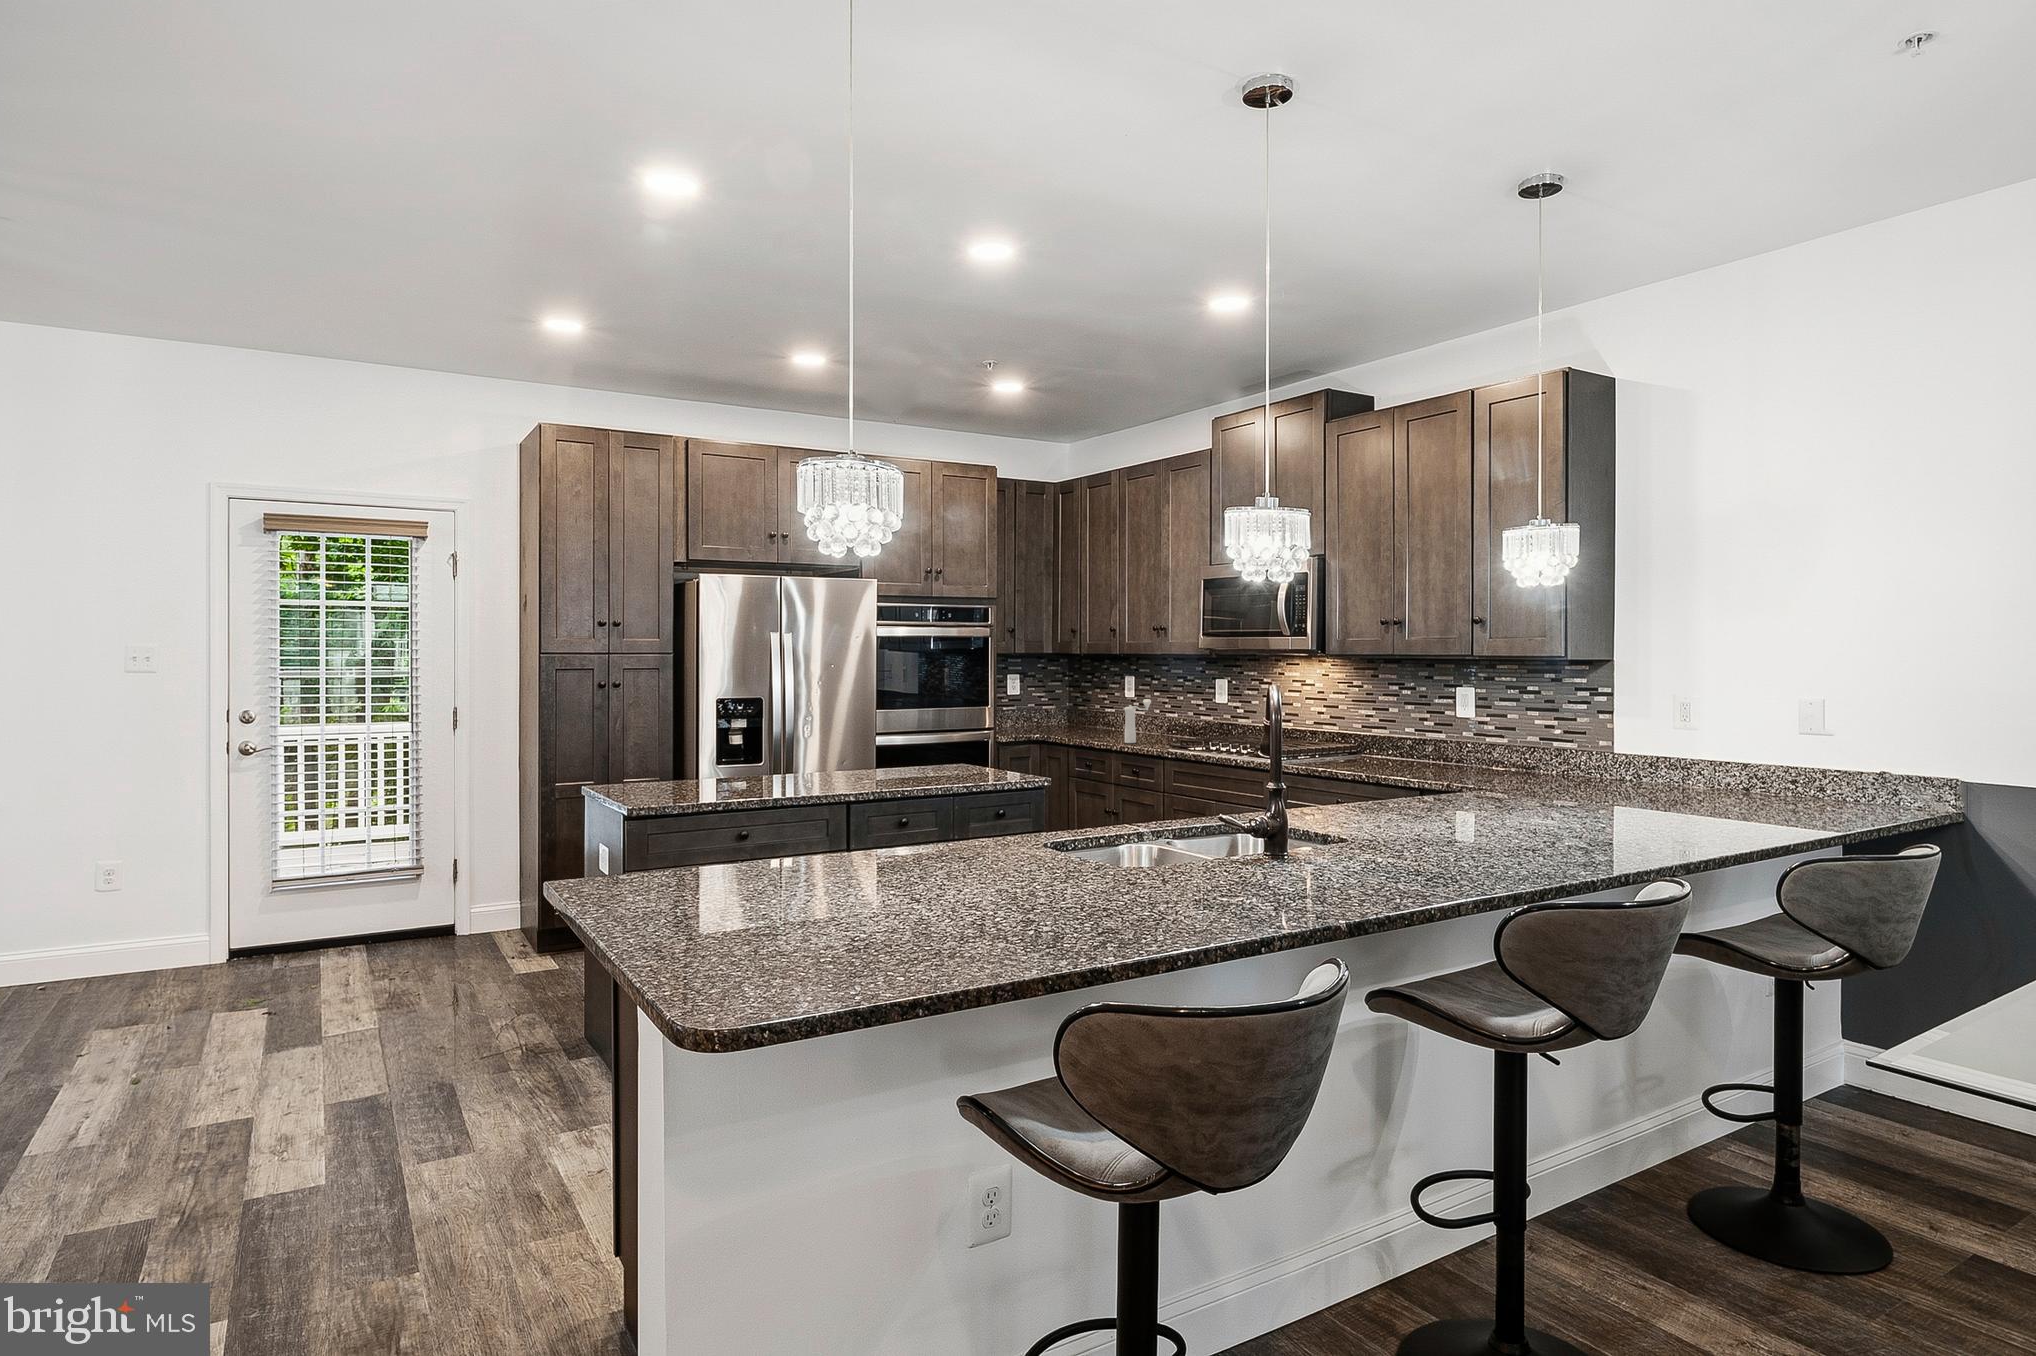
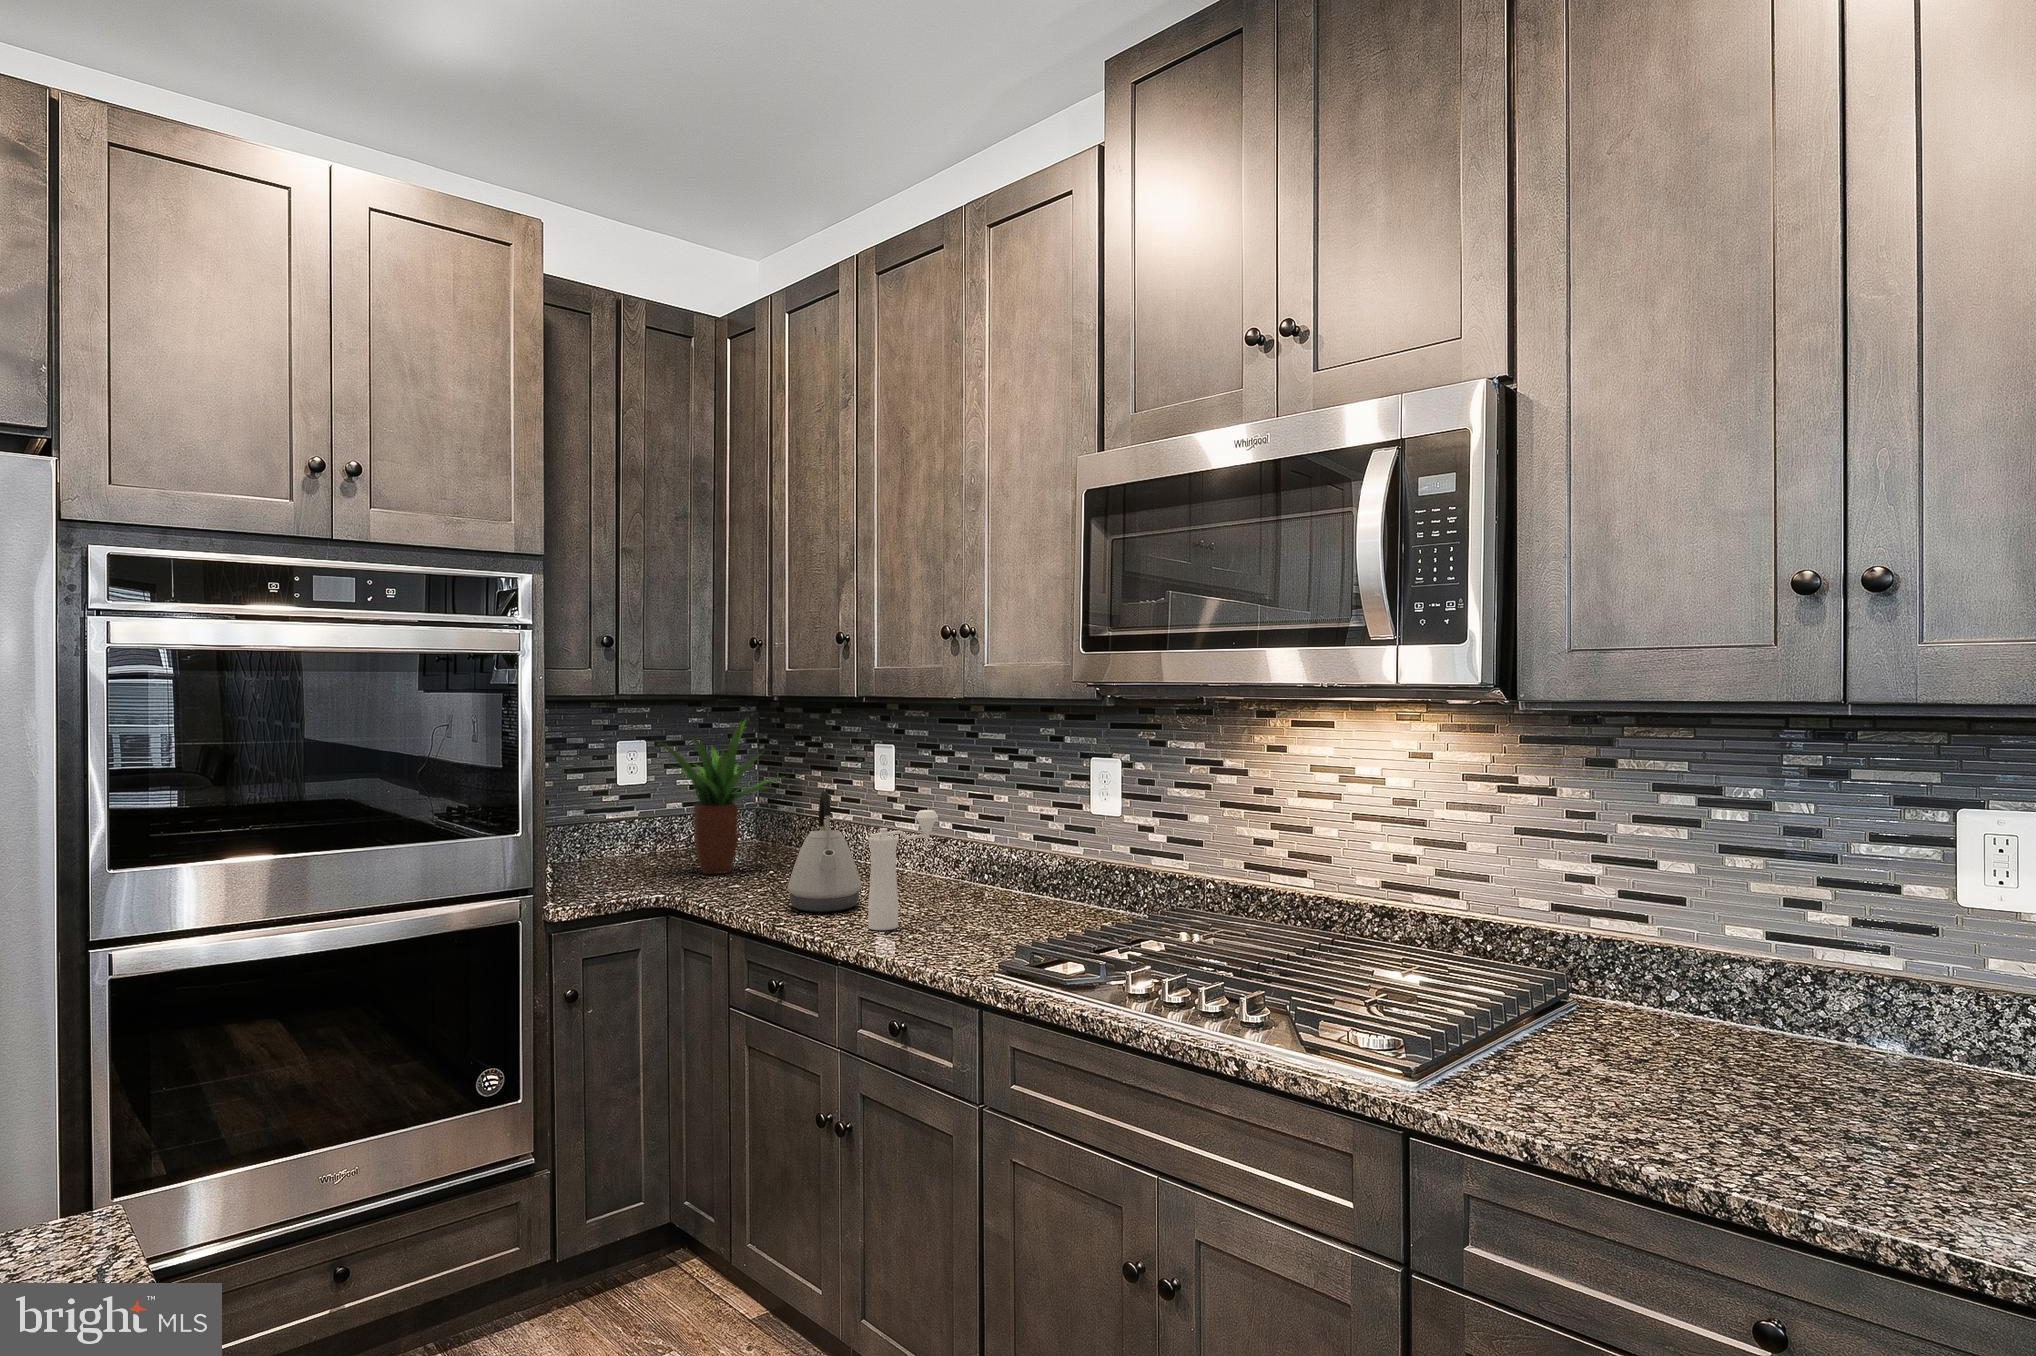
potted plant: none [1030,664,1087,733] -> present [662,720,781,874]
kettle: none [1092,693,1121,740] -> present [788,791,862,912]

